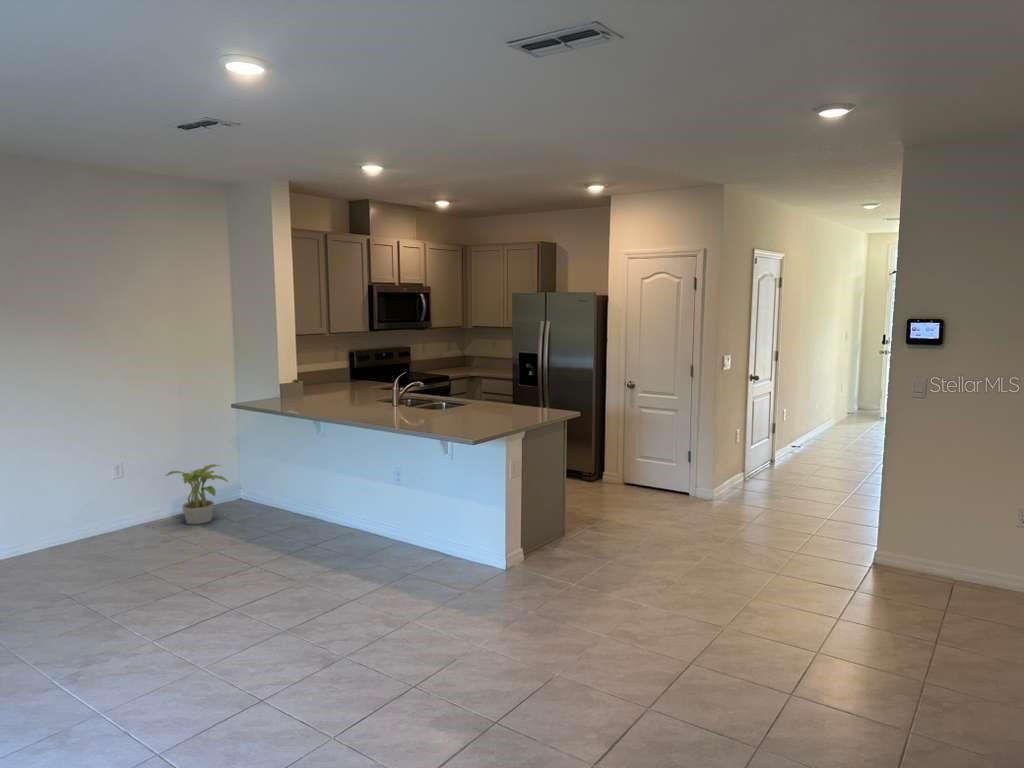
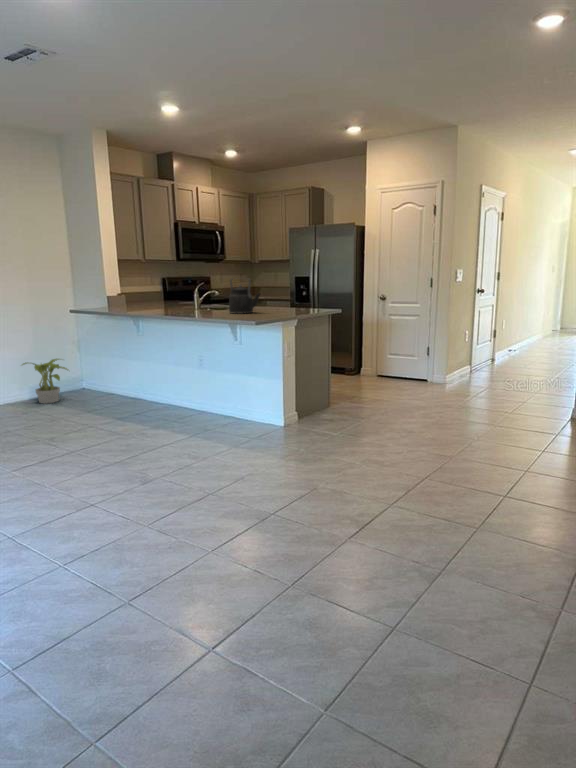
kettle: none [439,380,480,426] -> present [229,279,260,314]

